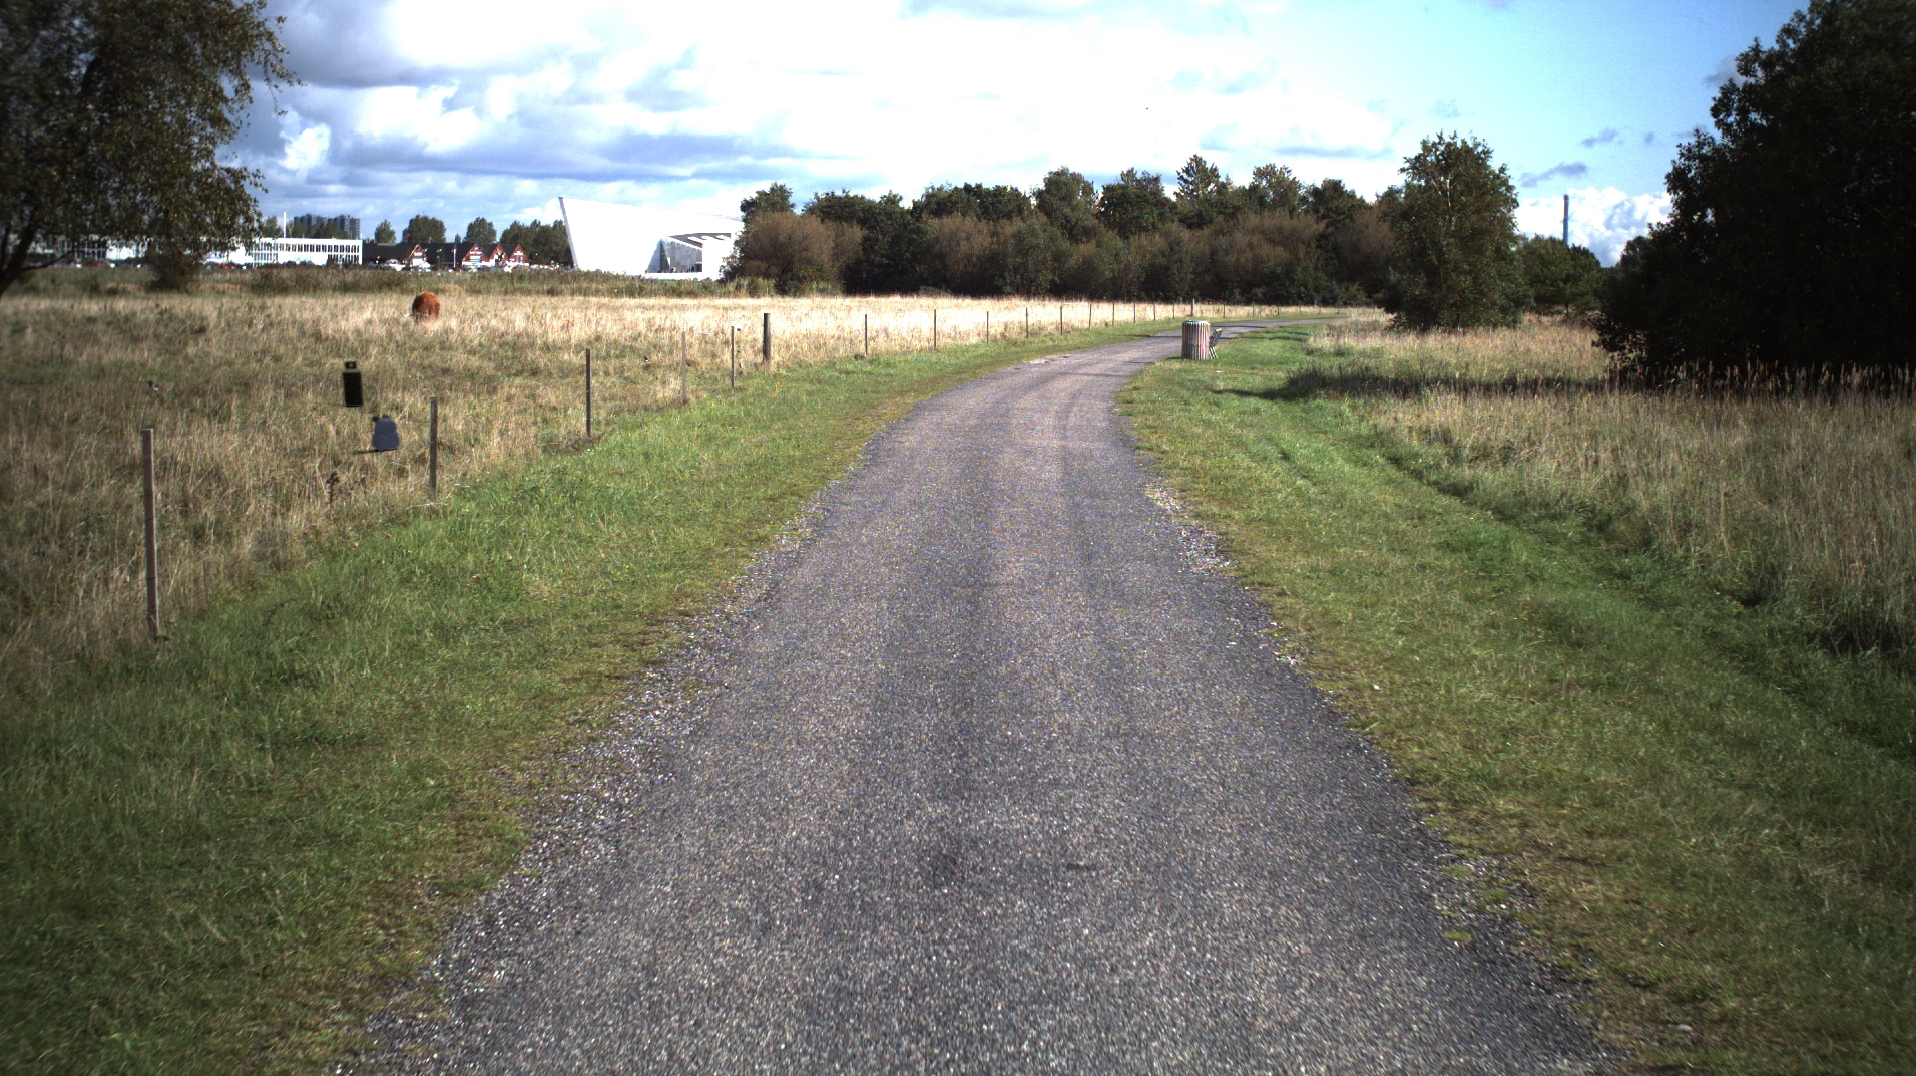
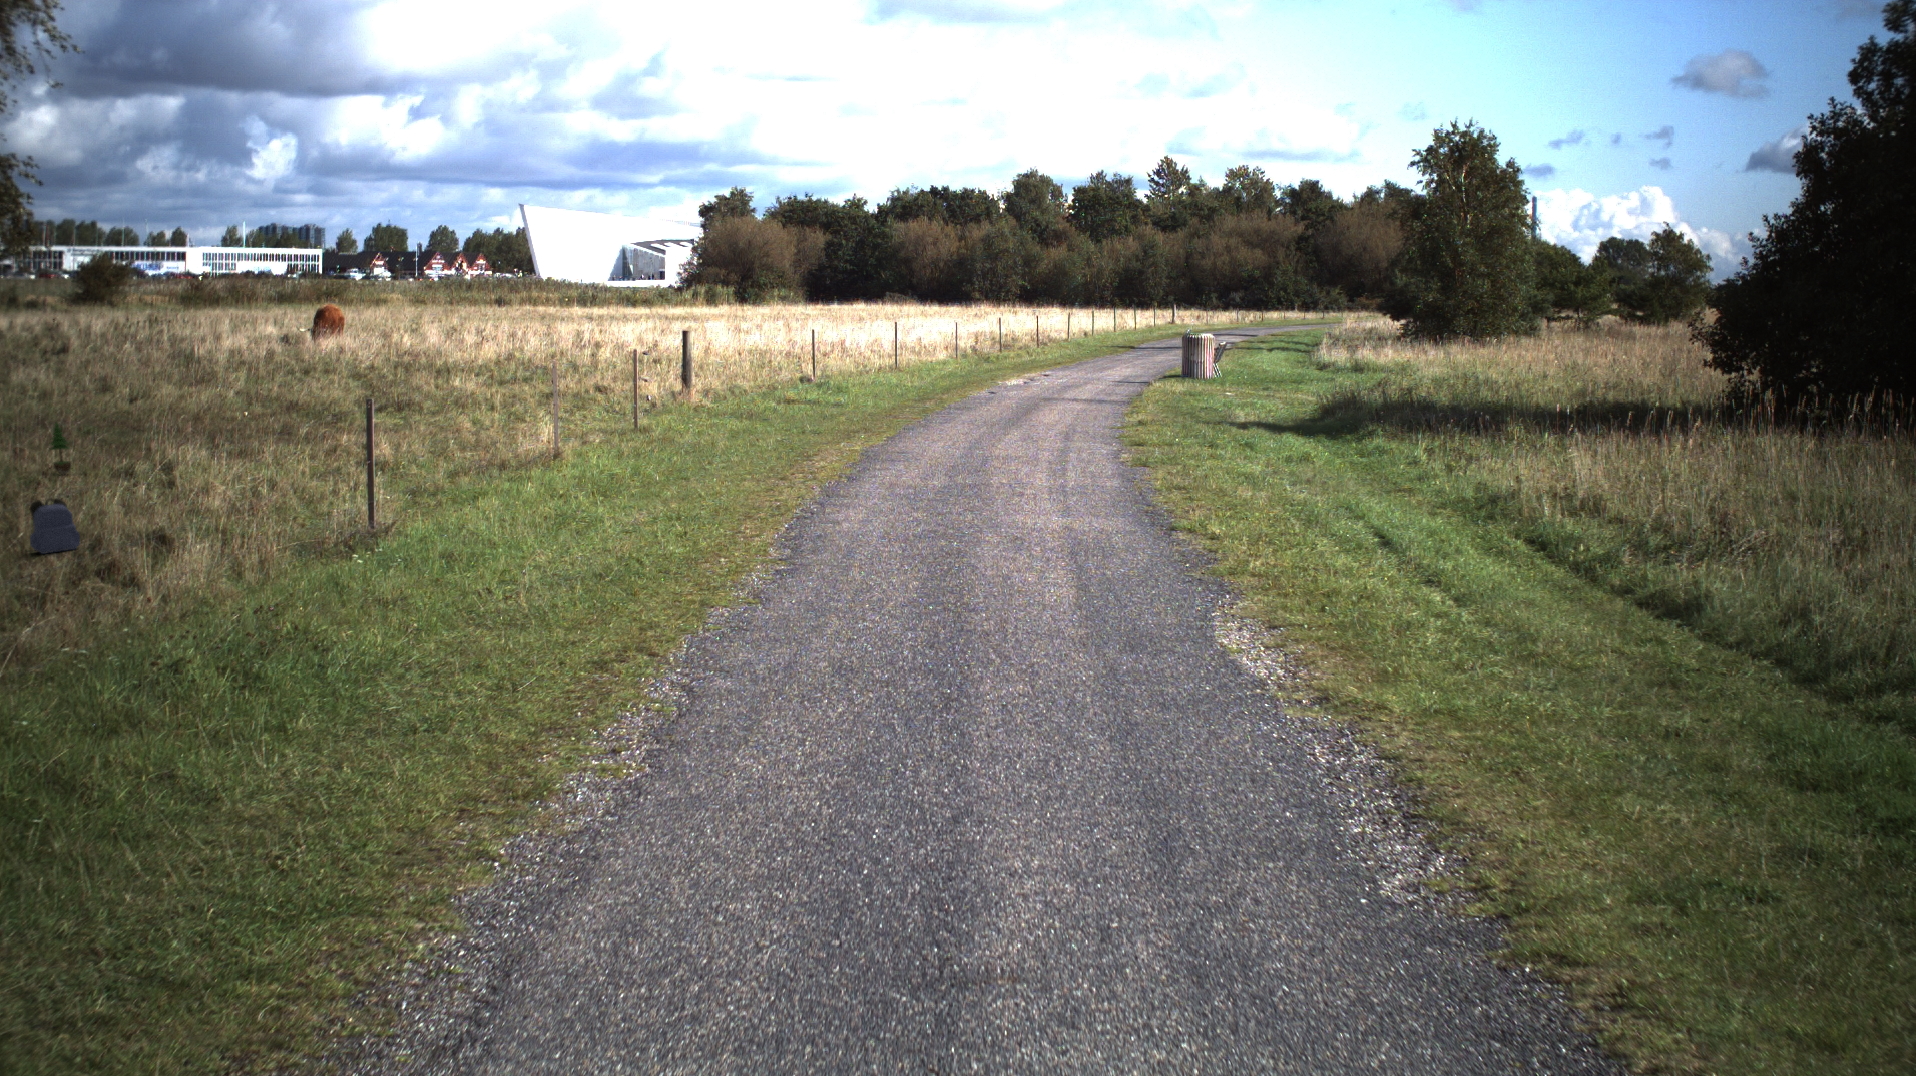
trash can: present [342,361,364,407] -> none [90,403,126,465]
potted tree: none [321,372,336,413] -> present [50,422,72,475]

